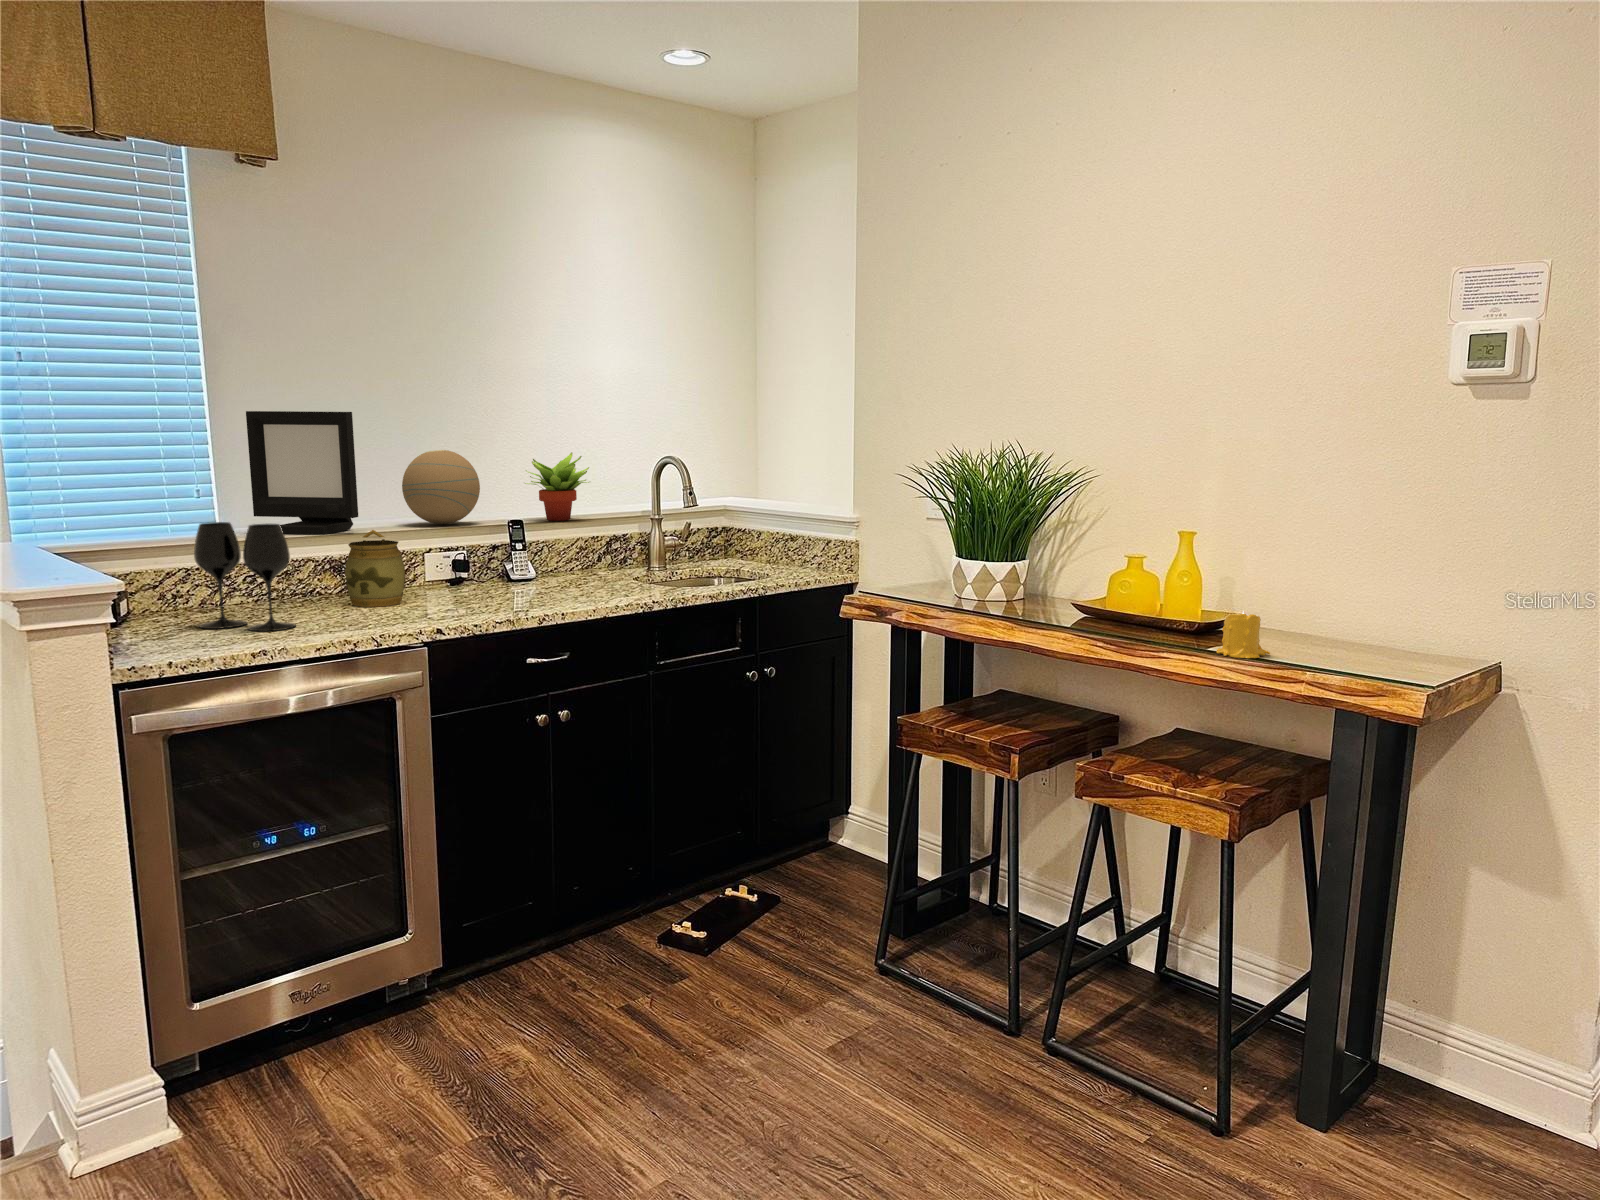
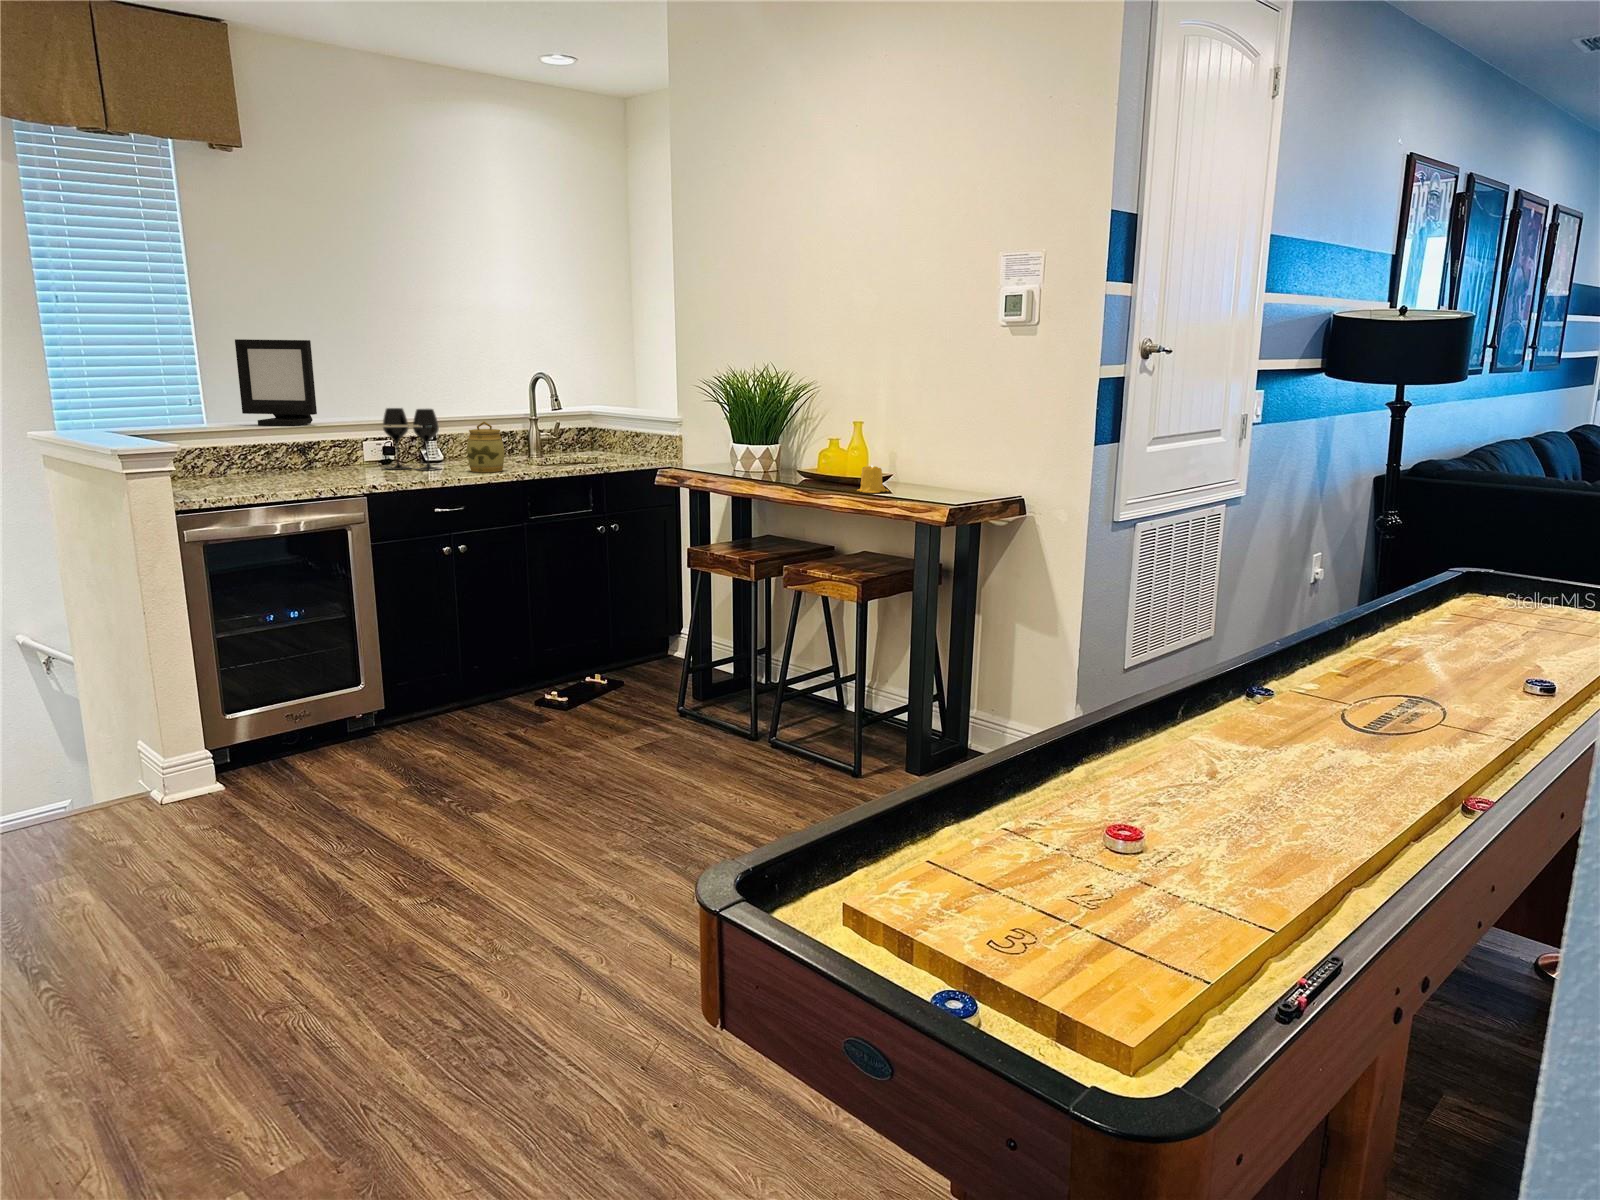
decorative orb: present [402,450,480,524] -> none [347,368,403,421]
succulent plant: present [525,452,589,521] -> none [435,371,483,420]
wine glass: present [194,522,296,631] -> present [383,408,440,471]
jar: present [345,530,405,607] -> present [467,421,504,473]

